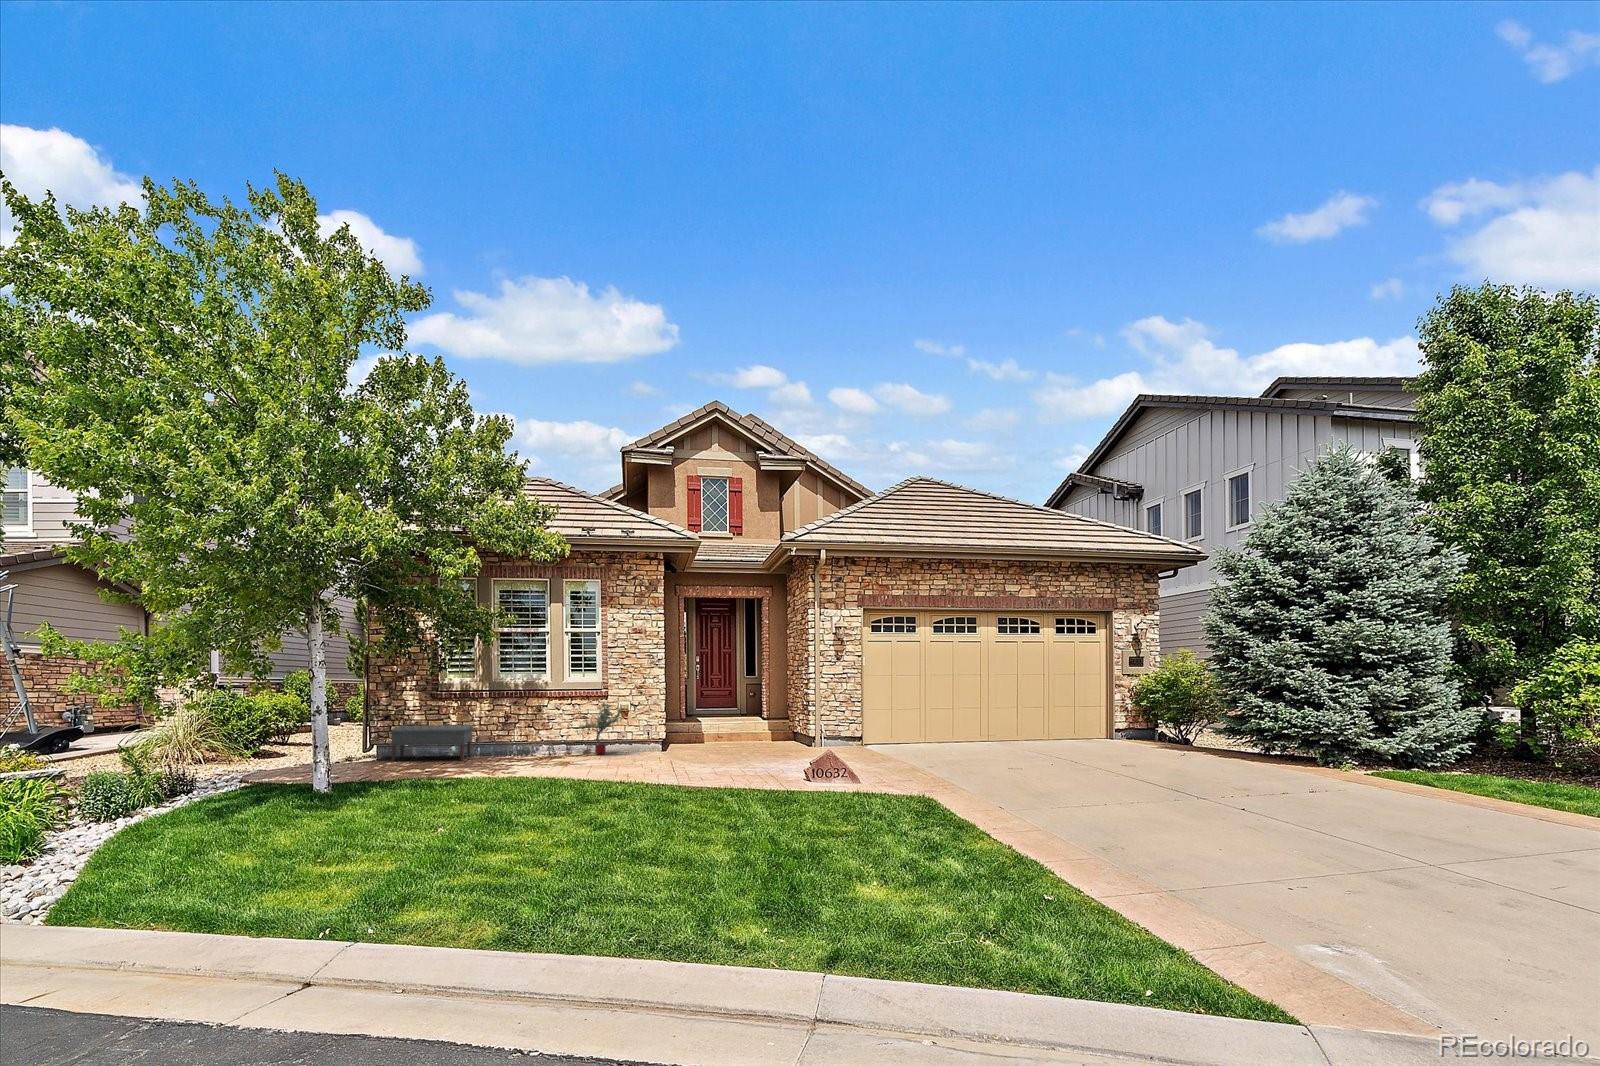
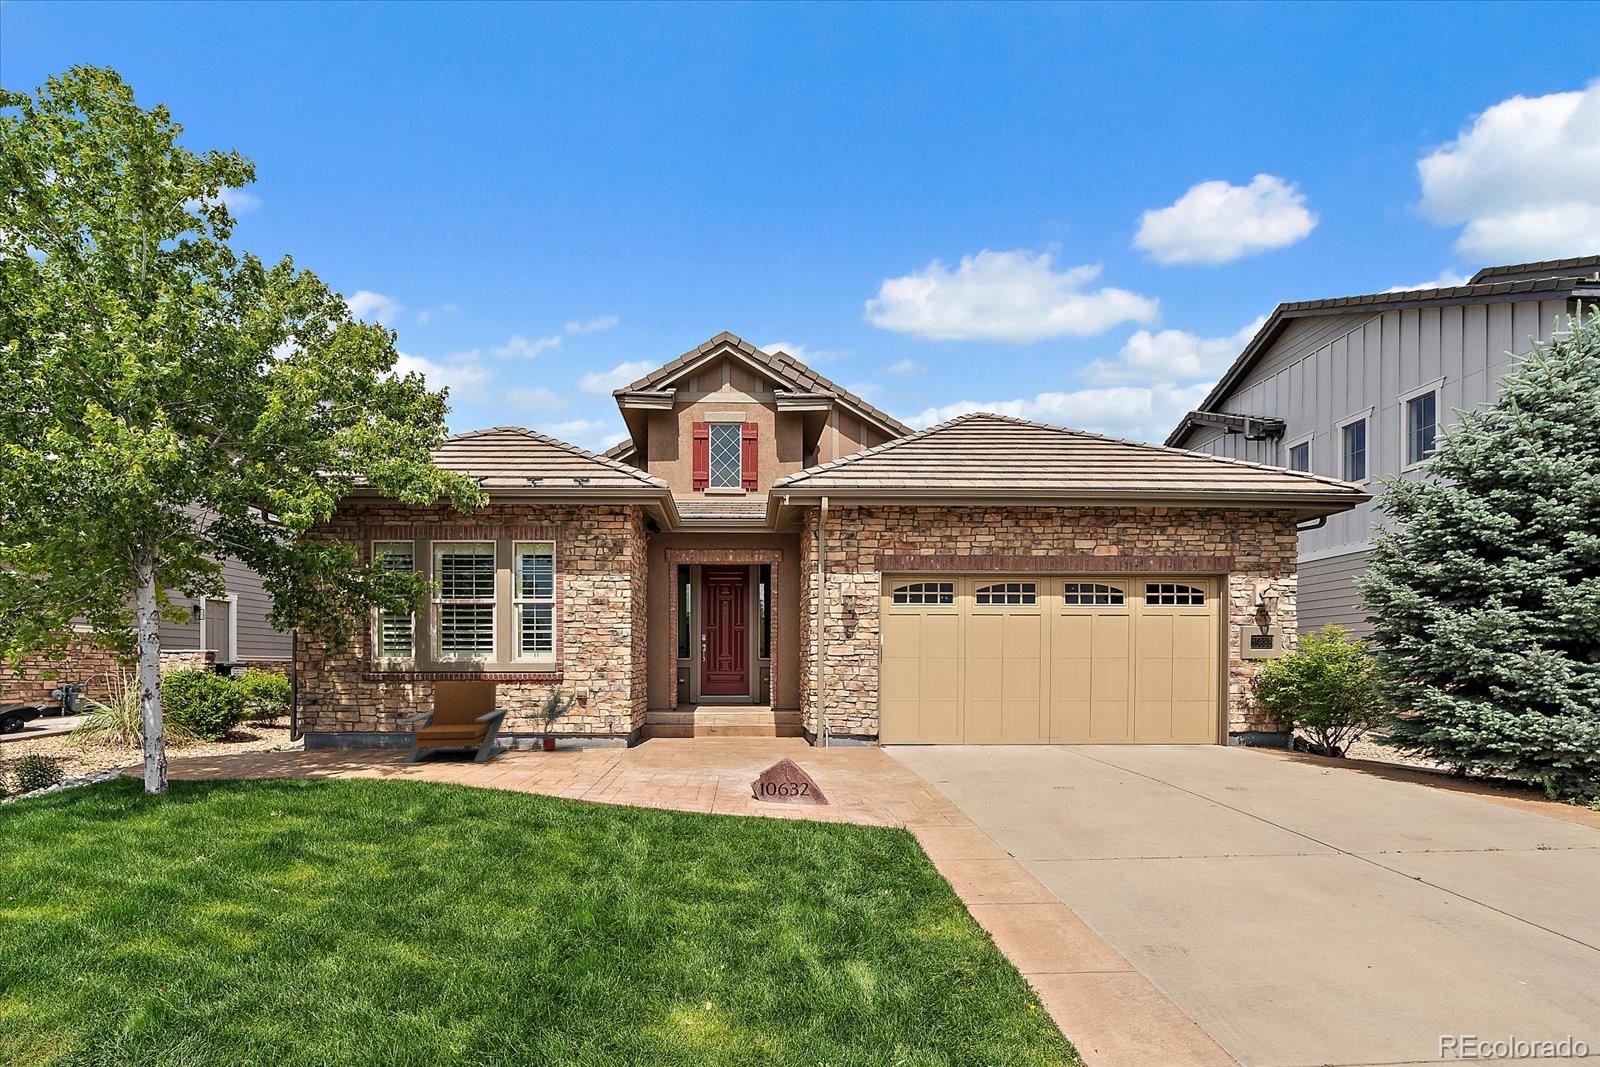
lounge chair: none [489,698,563,766] -> present [403,681,508,763]
bench: present [391,725,473,761] -> none [311,711,408,754]

